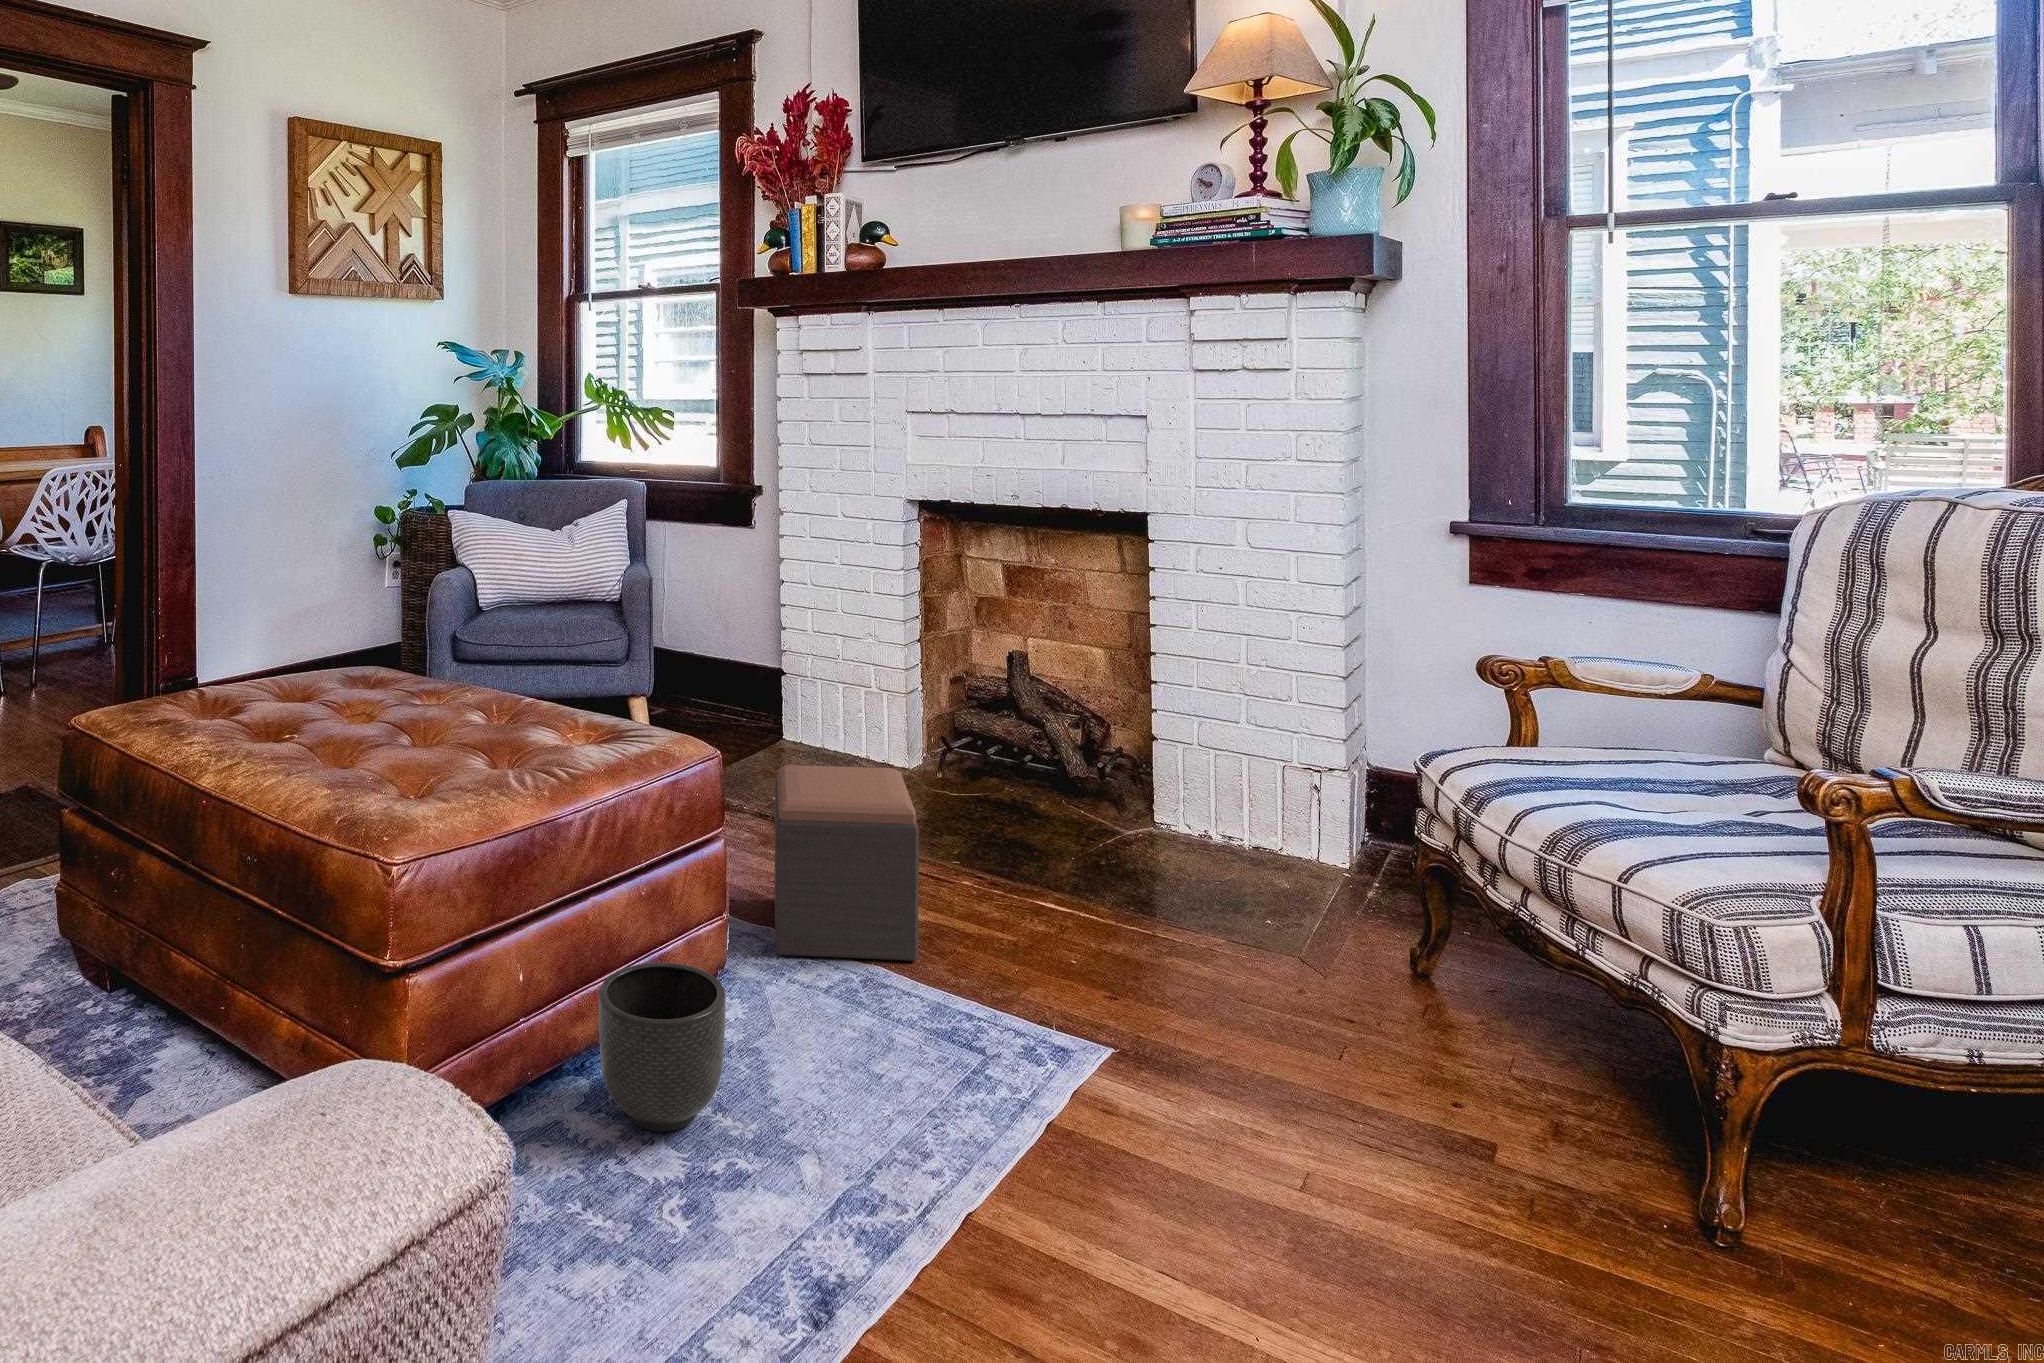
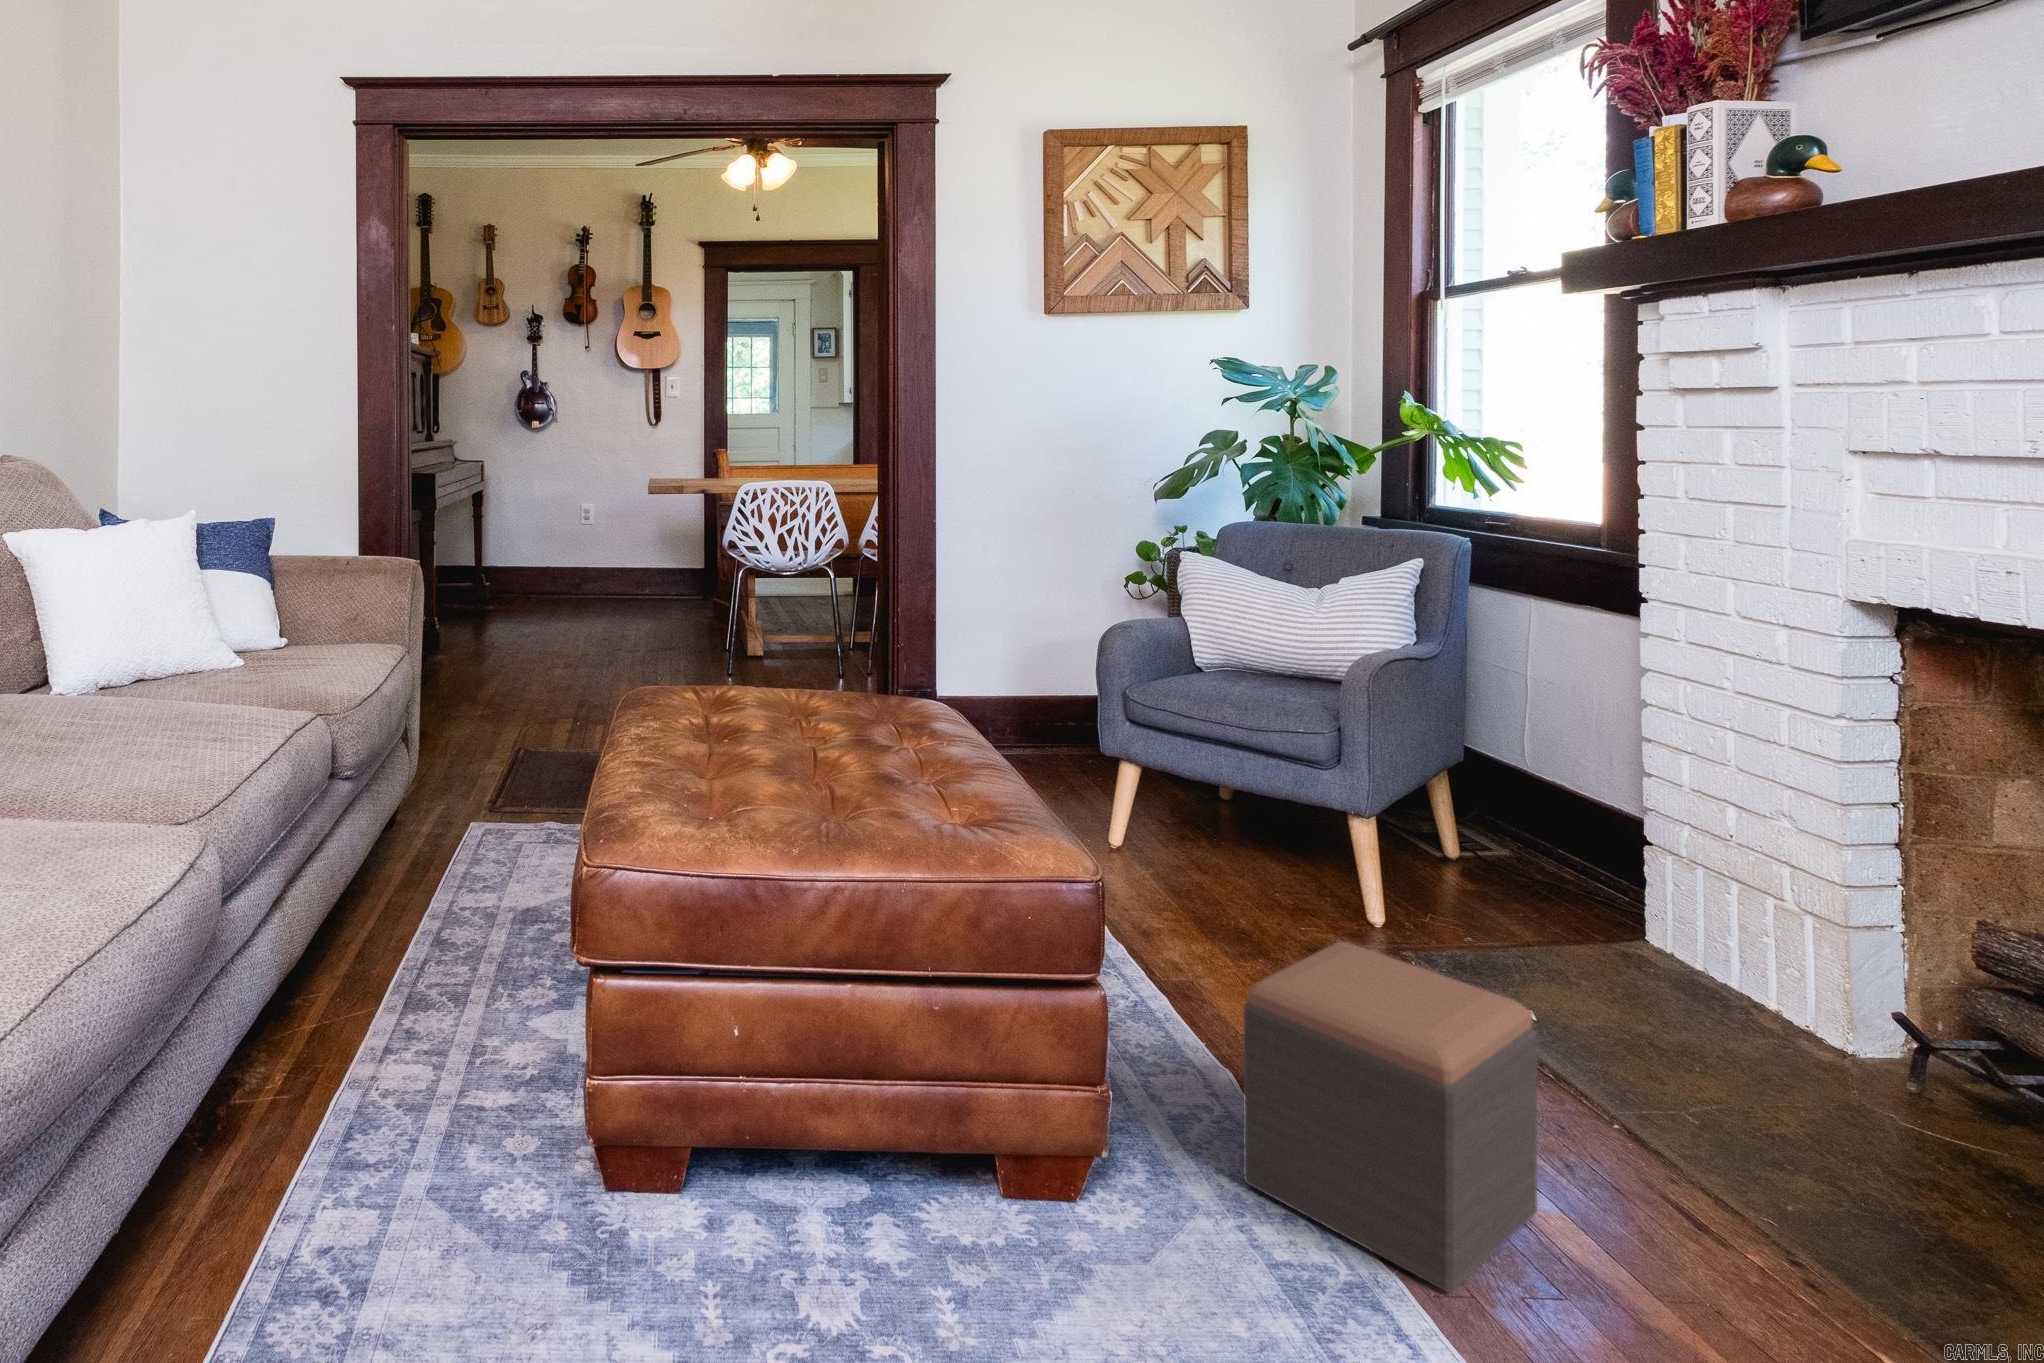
planter: present [598,963,726,1132] -> none [820,1084,969,1290]

